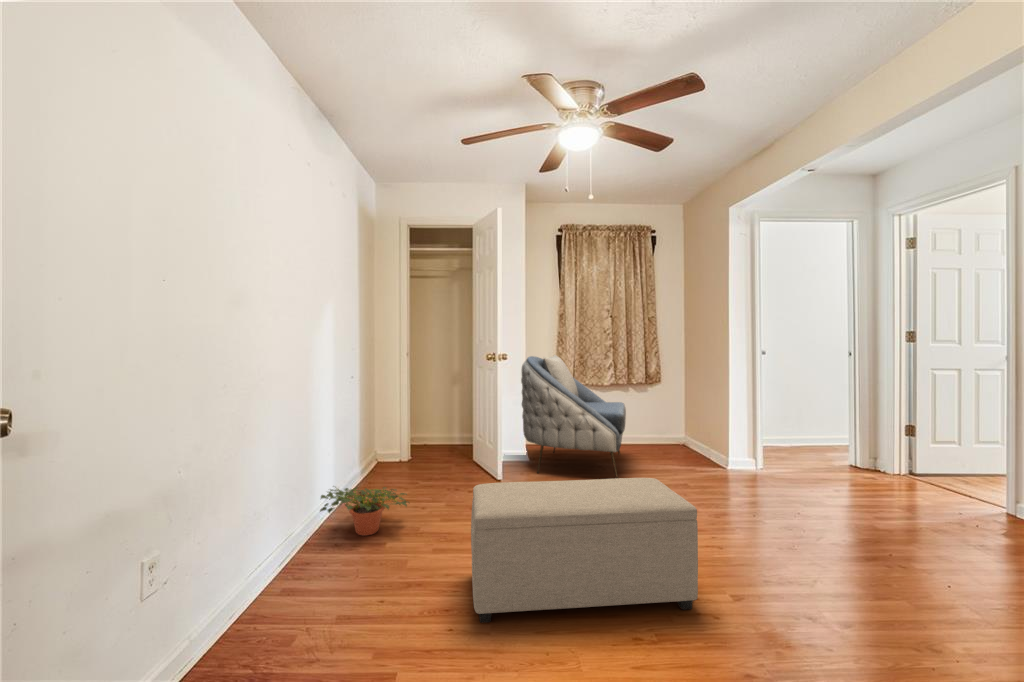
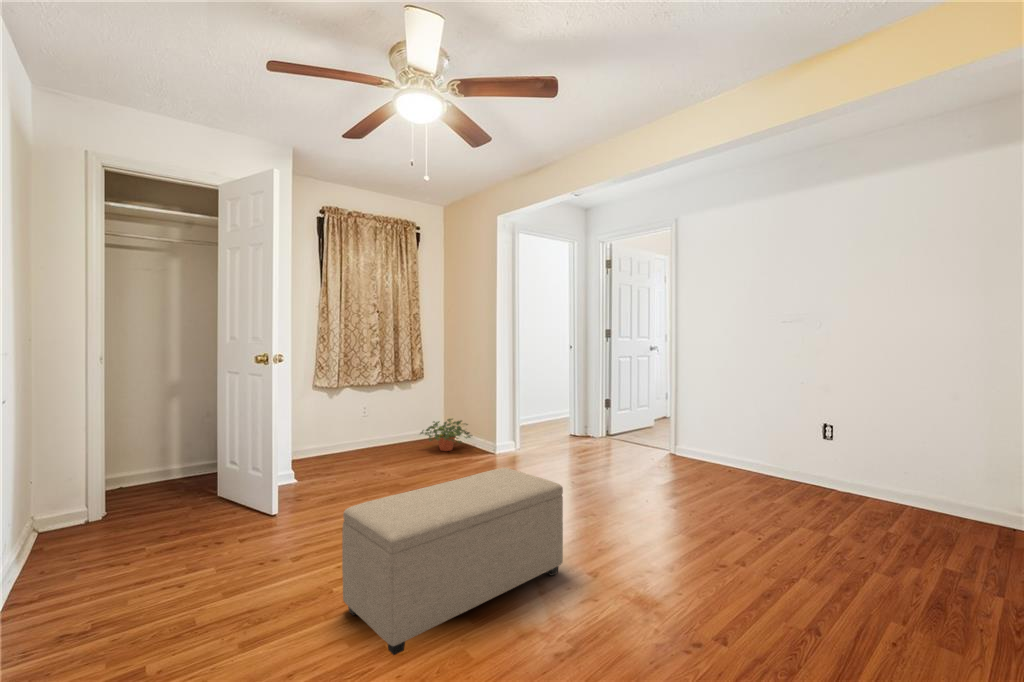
armchair: present [521,355,626,478] -> none [293,353,417,489]
potted plant: present [320,487,407,536] -> present [420,419,472,451]

